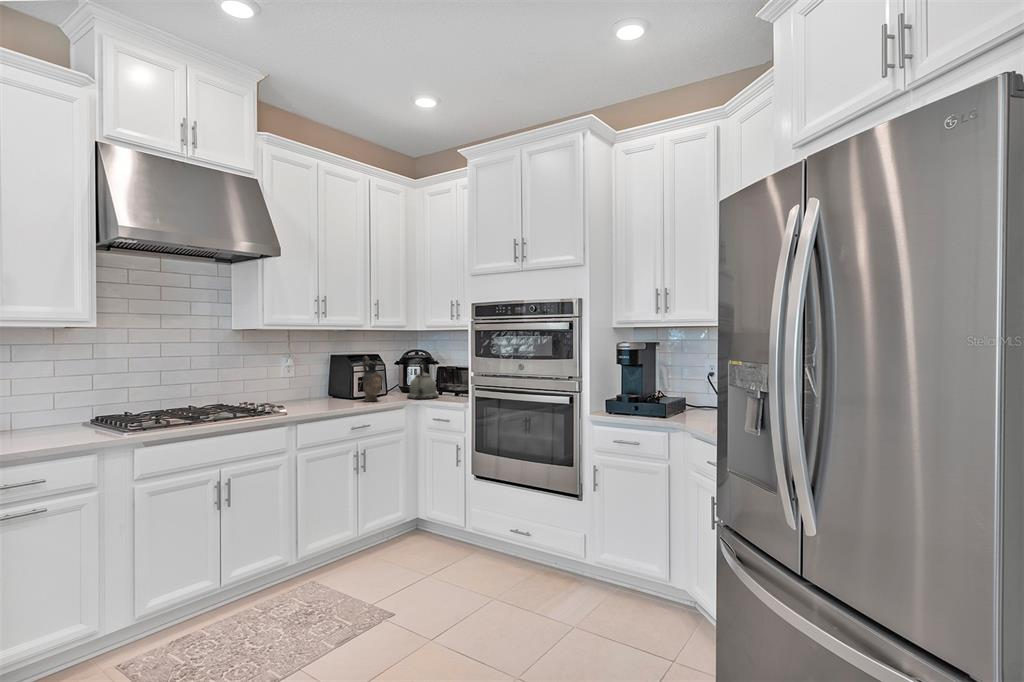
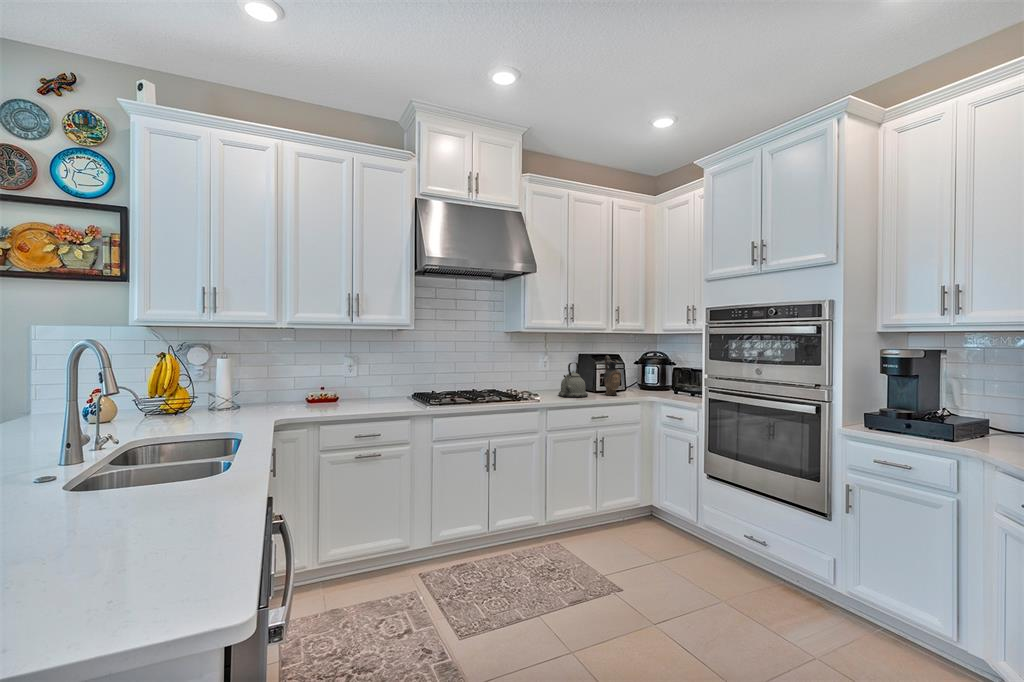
kettle: present [407,362,438,399] -> present [559,363,588,397]

